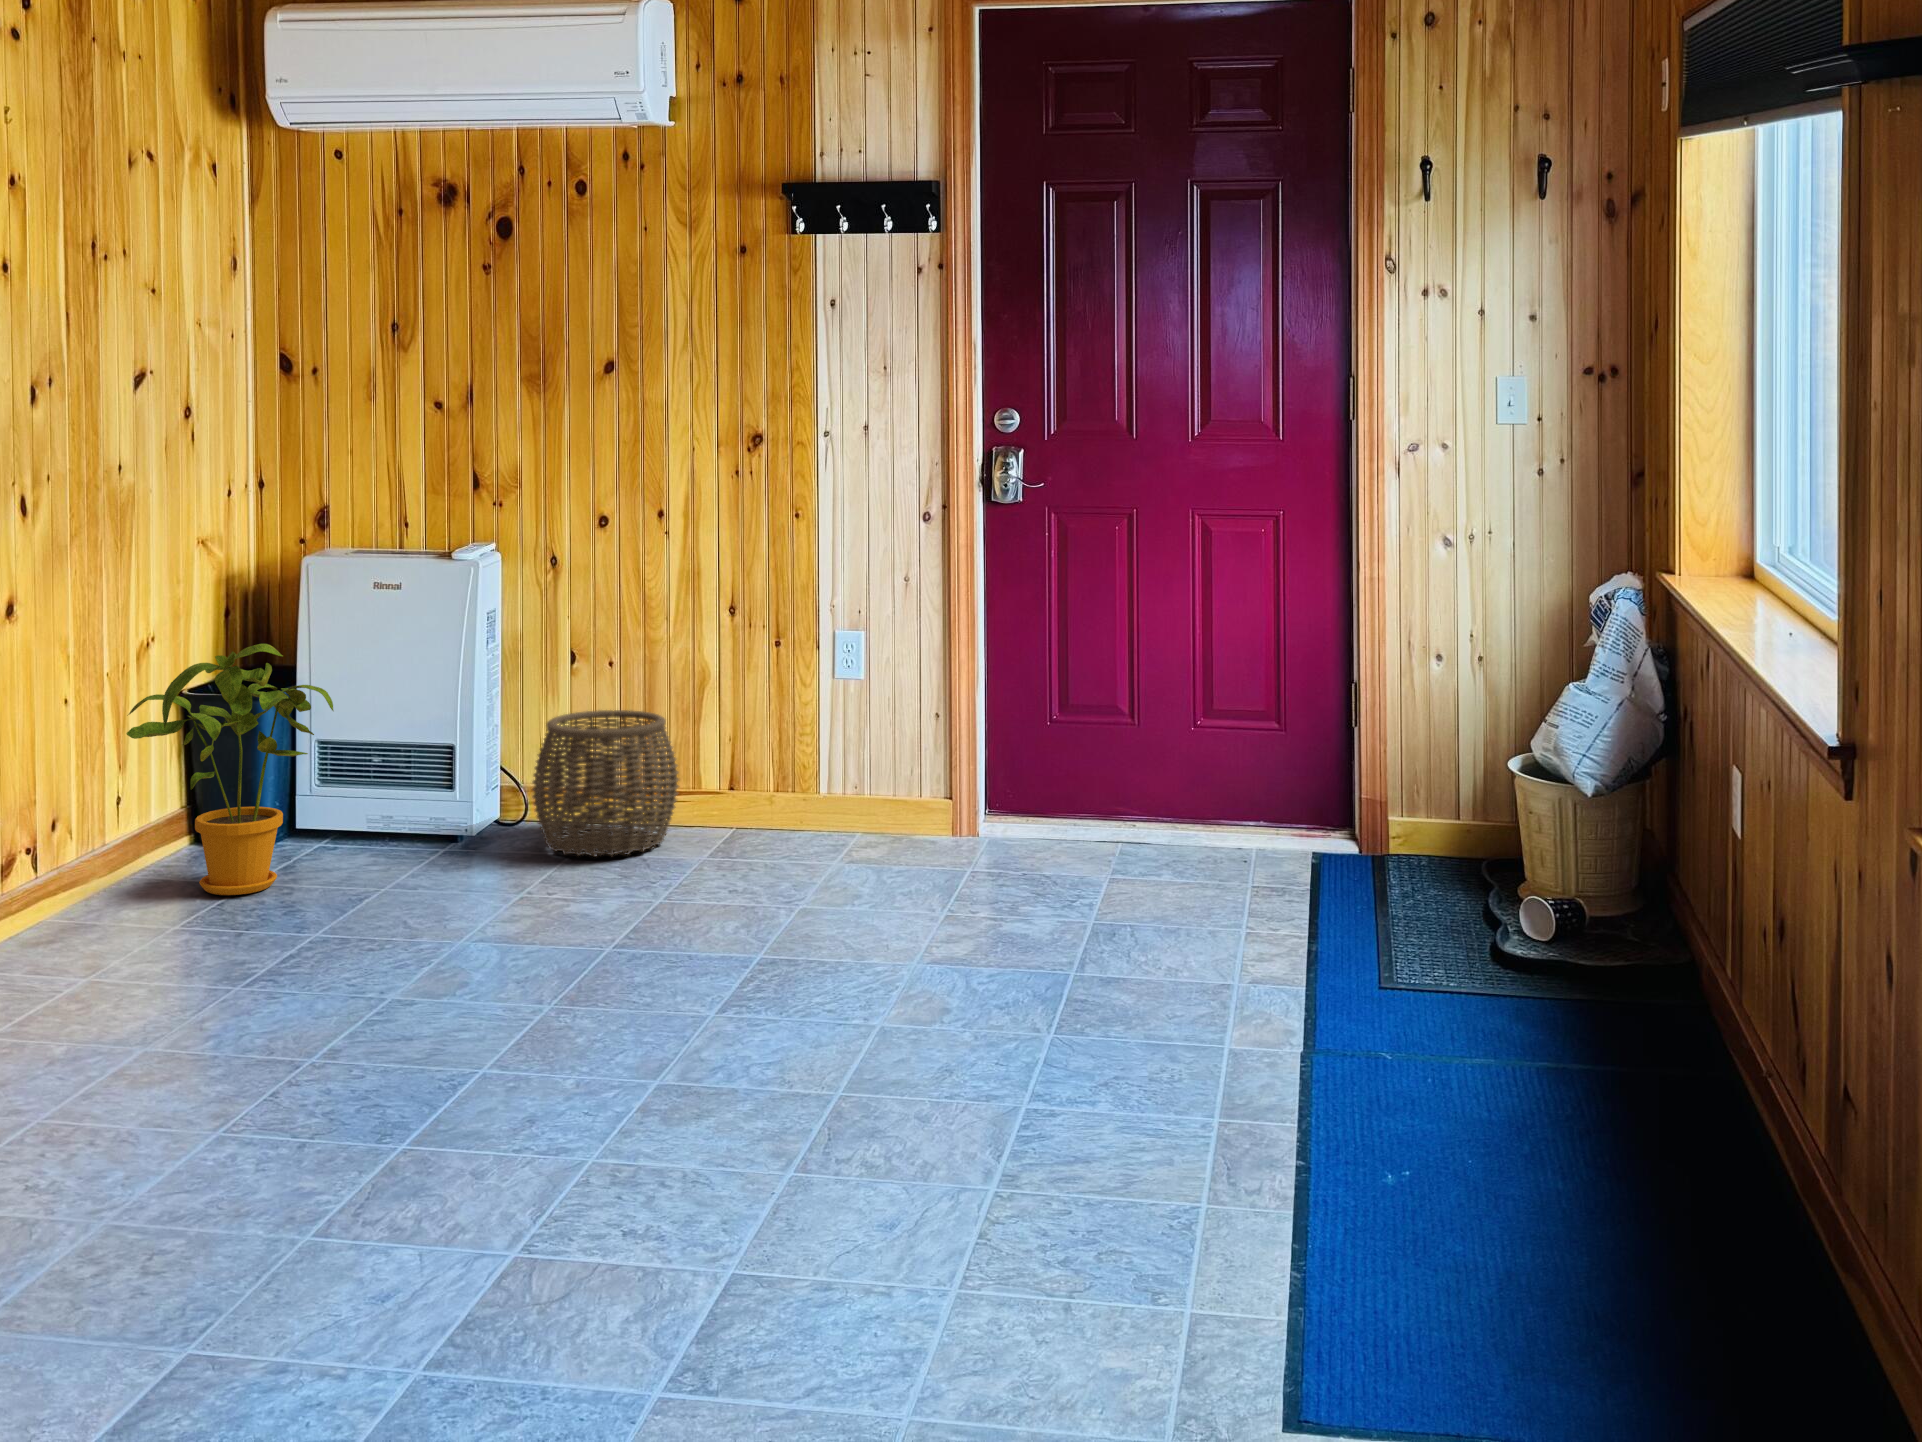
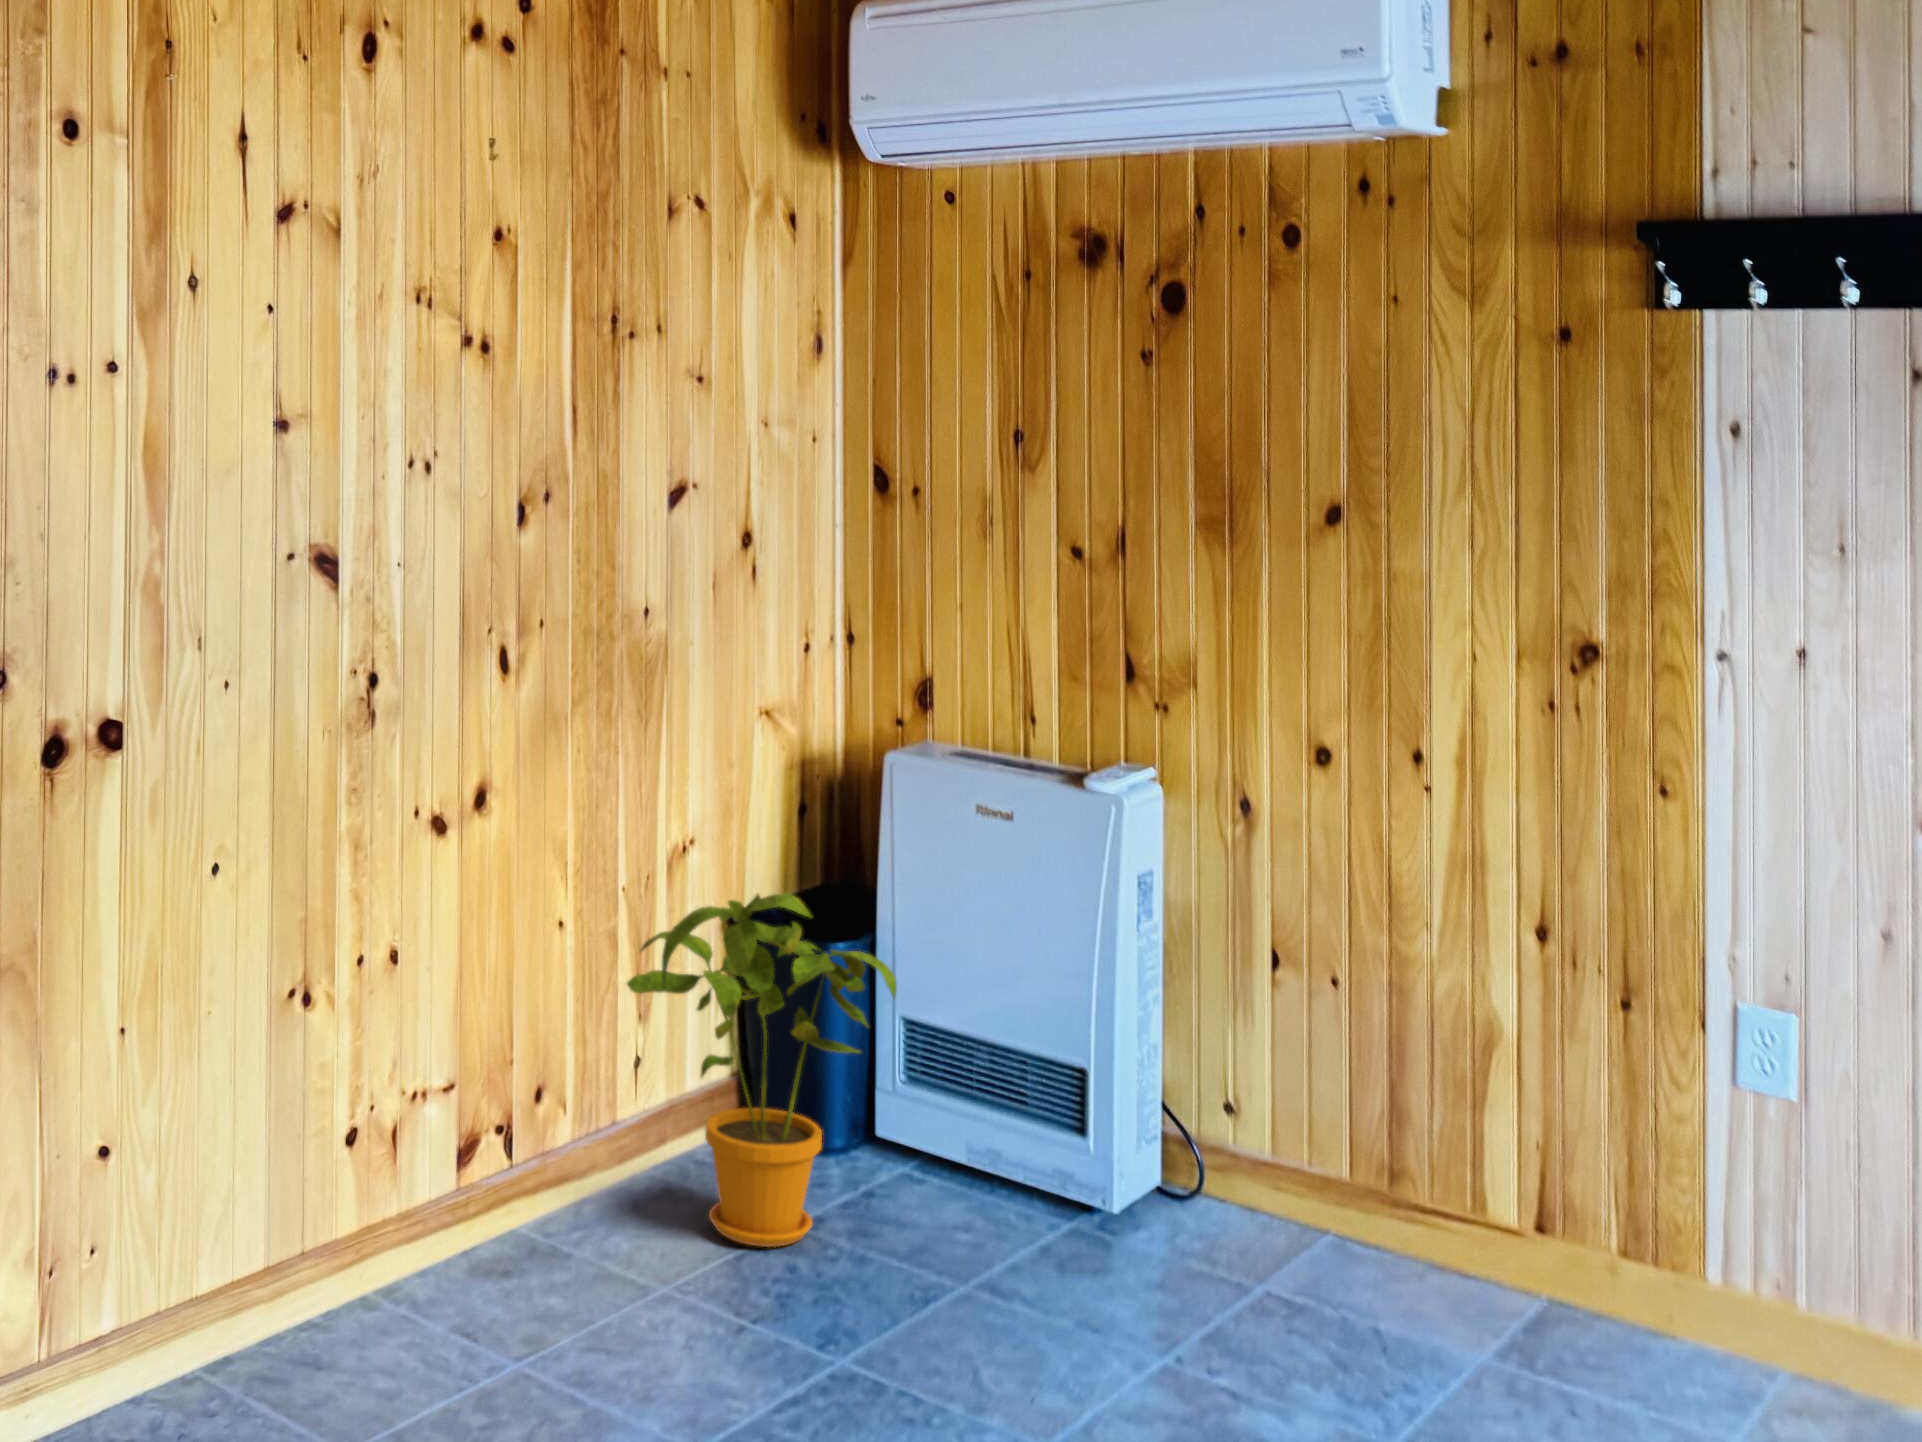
woven basket: present [532,710,679,856] -> none [1192,1054,1441,1321]

